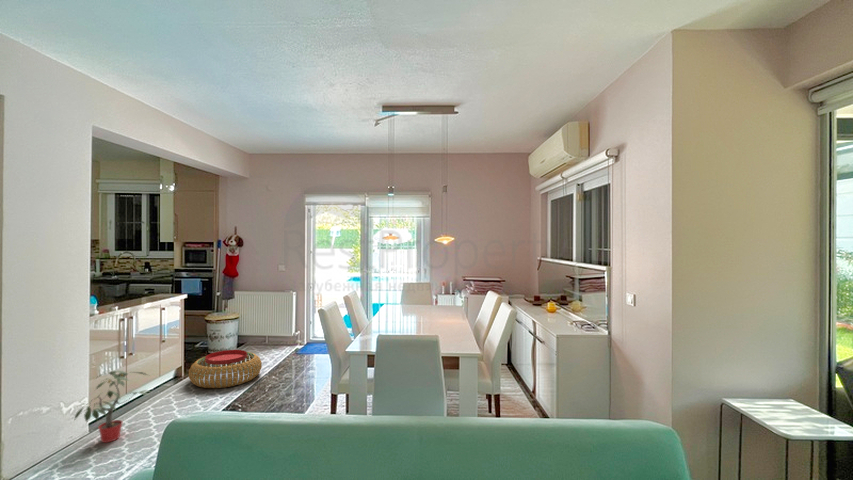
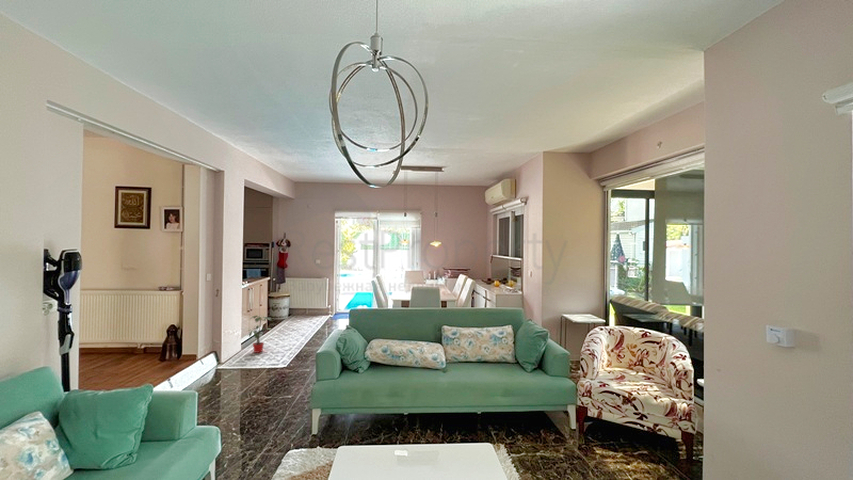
pouf: present [189,350,262,388] -> none [275,313,318,334]

